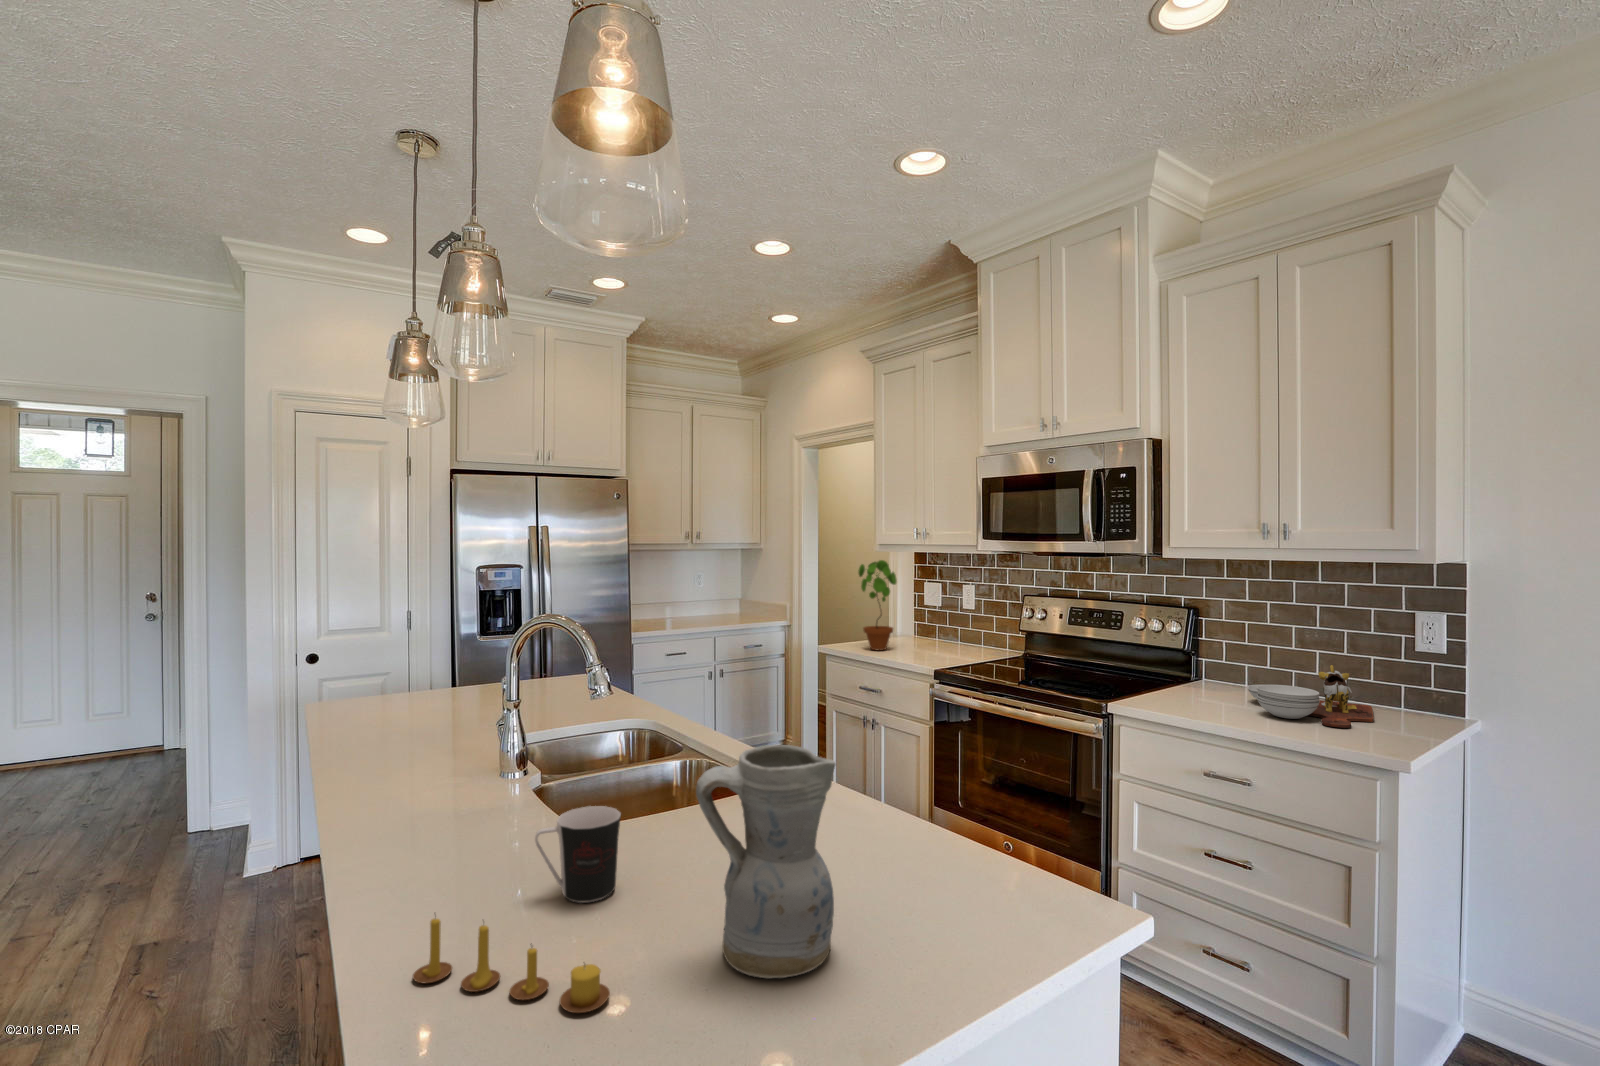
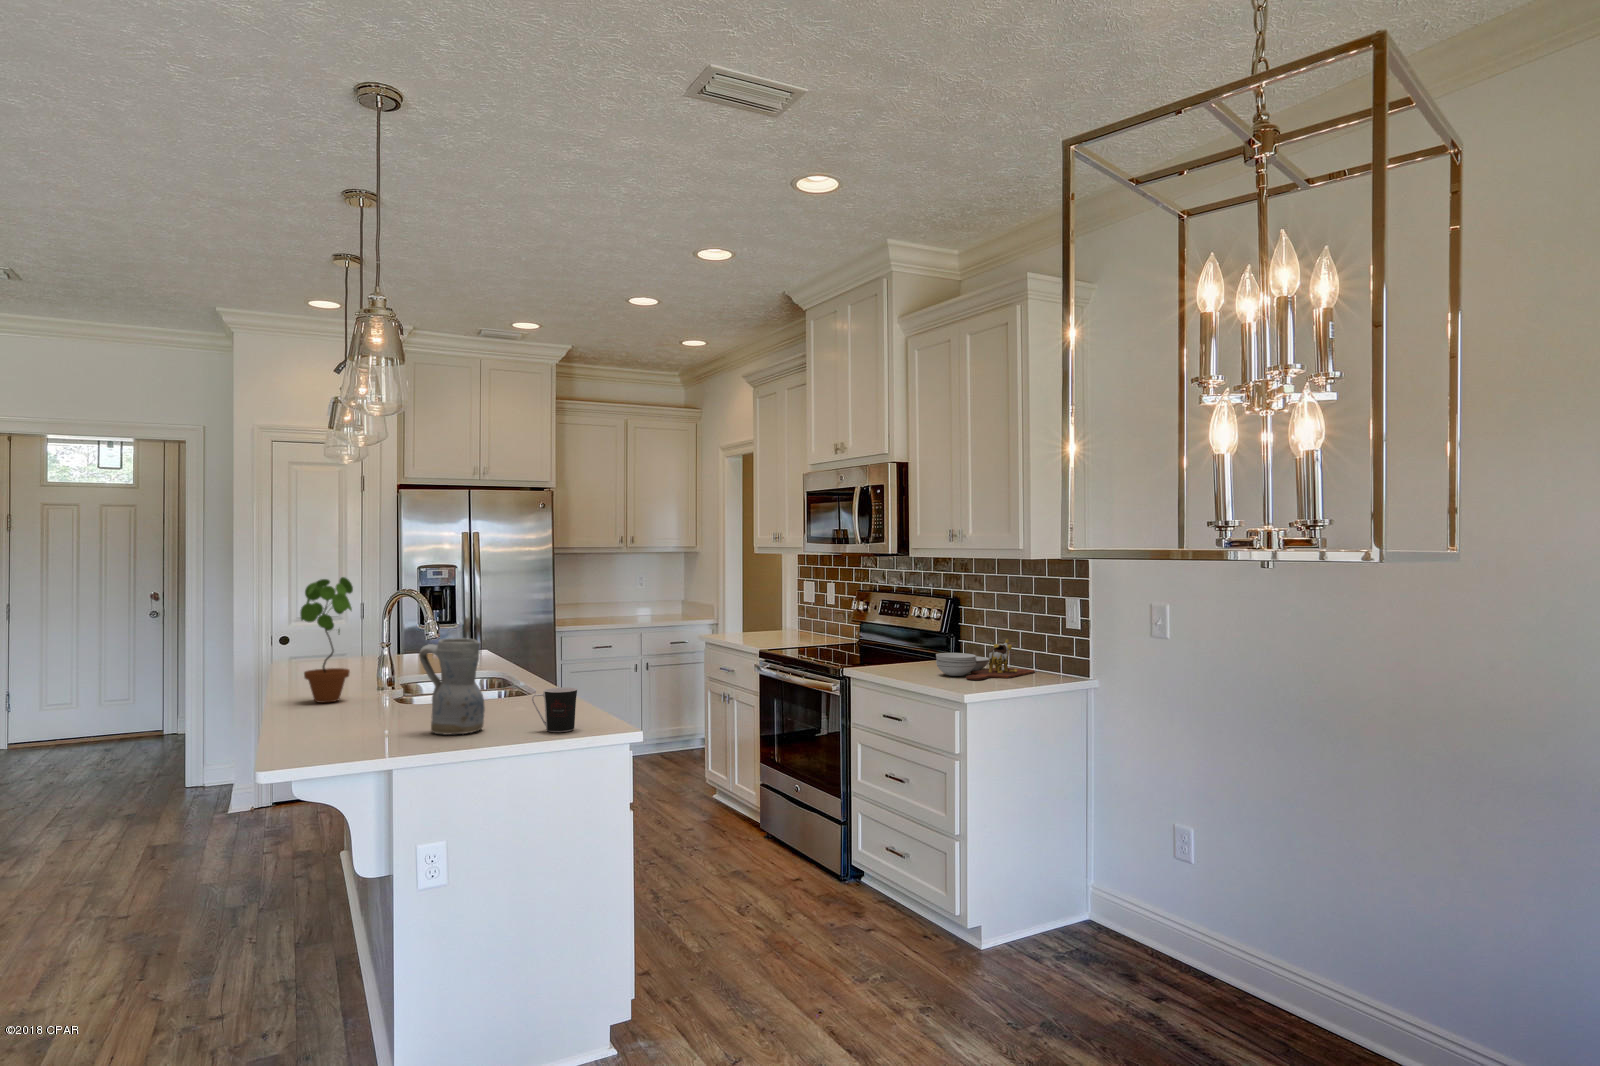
potted plant: present [858,560,897,650] -> present [300,577,353,703]
coffee cup: present [535,806,621,903] -> present [532,687,577,732]
candle: present [413,918,610,1013] -> none [298,704,375,737]

